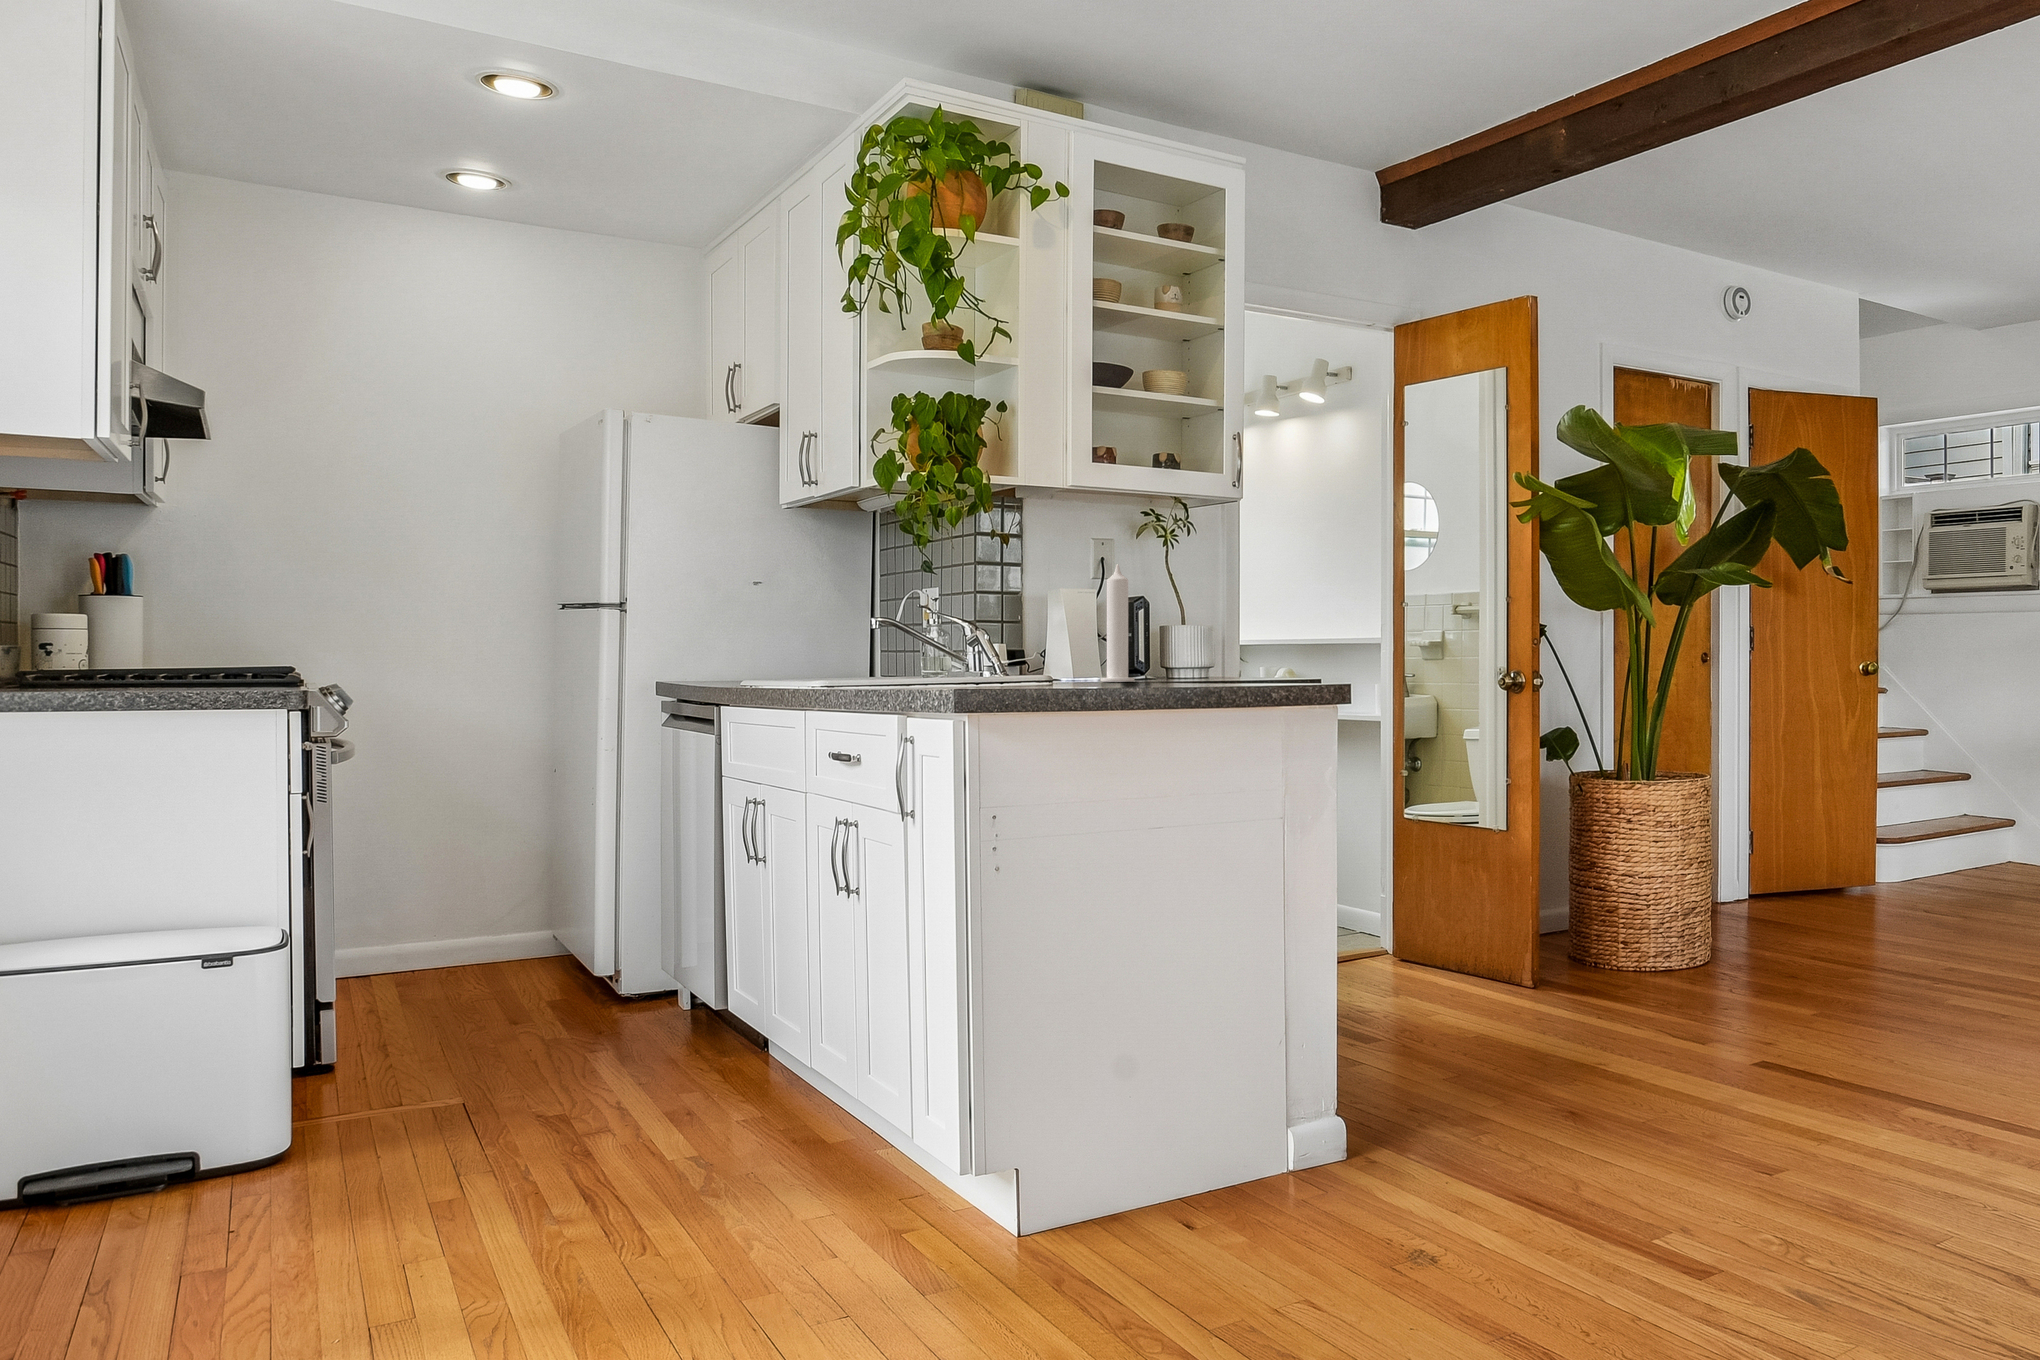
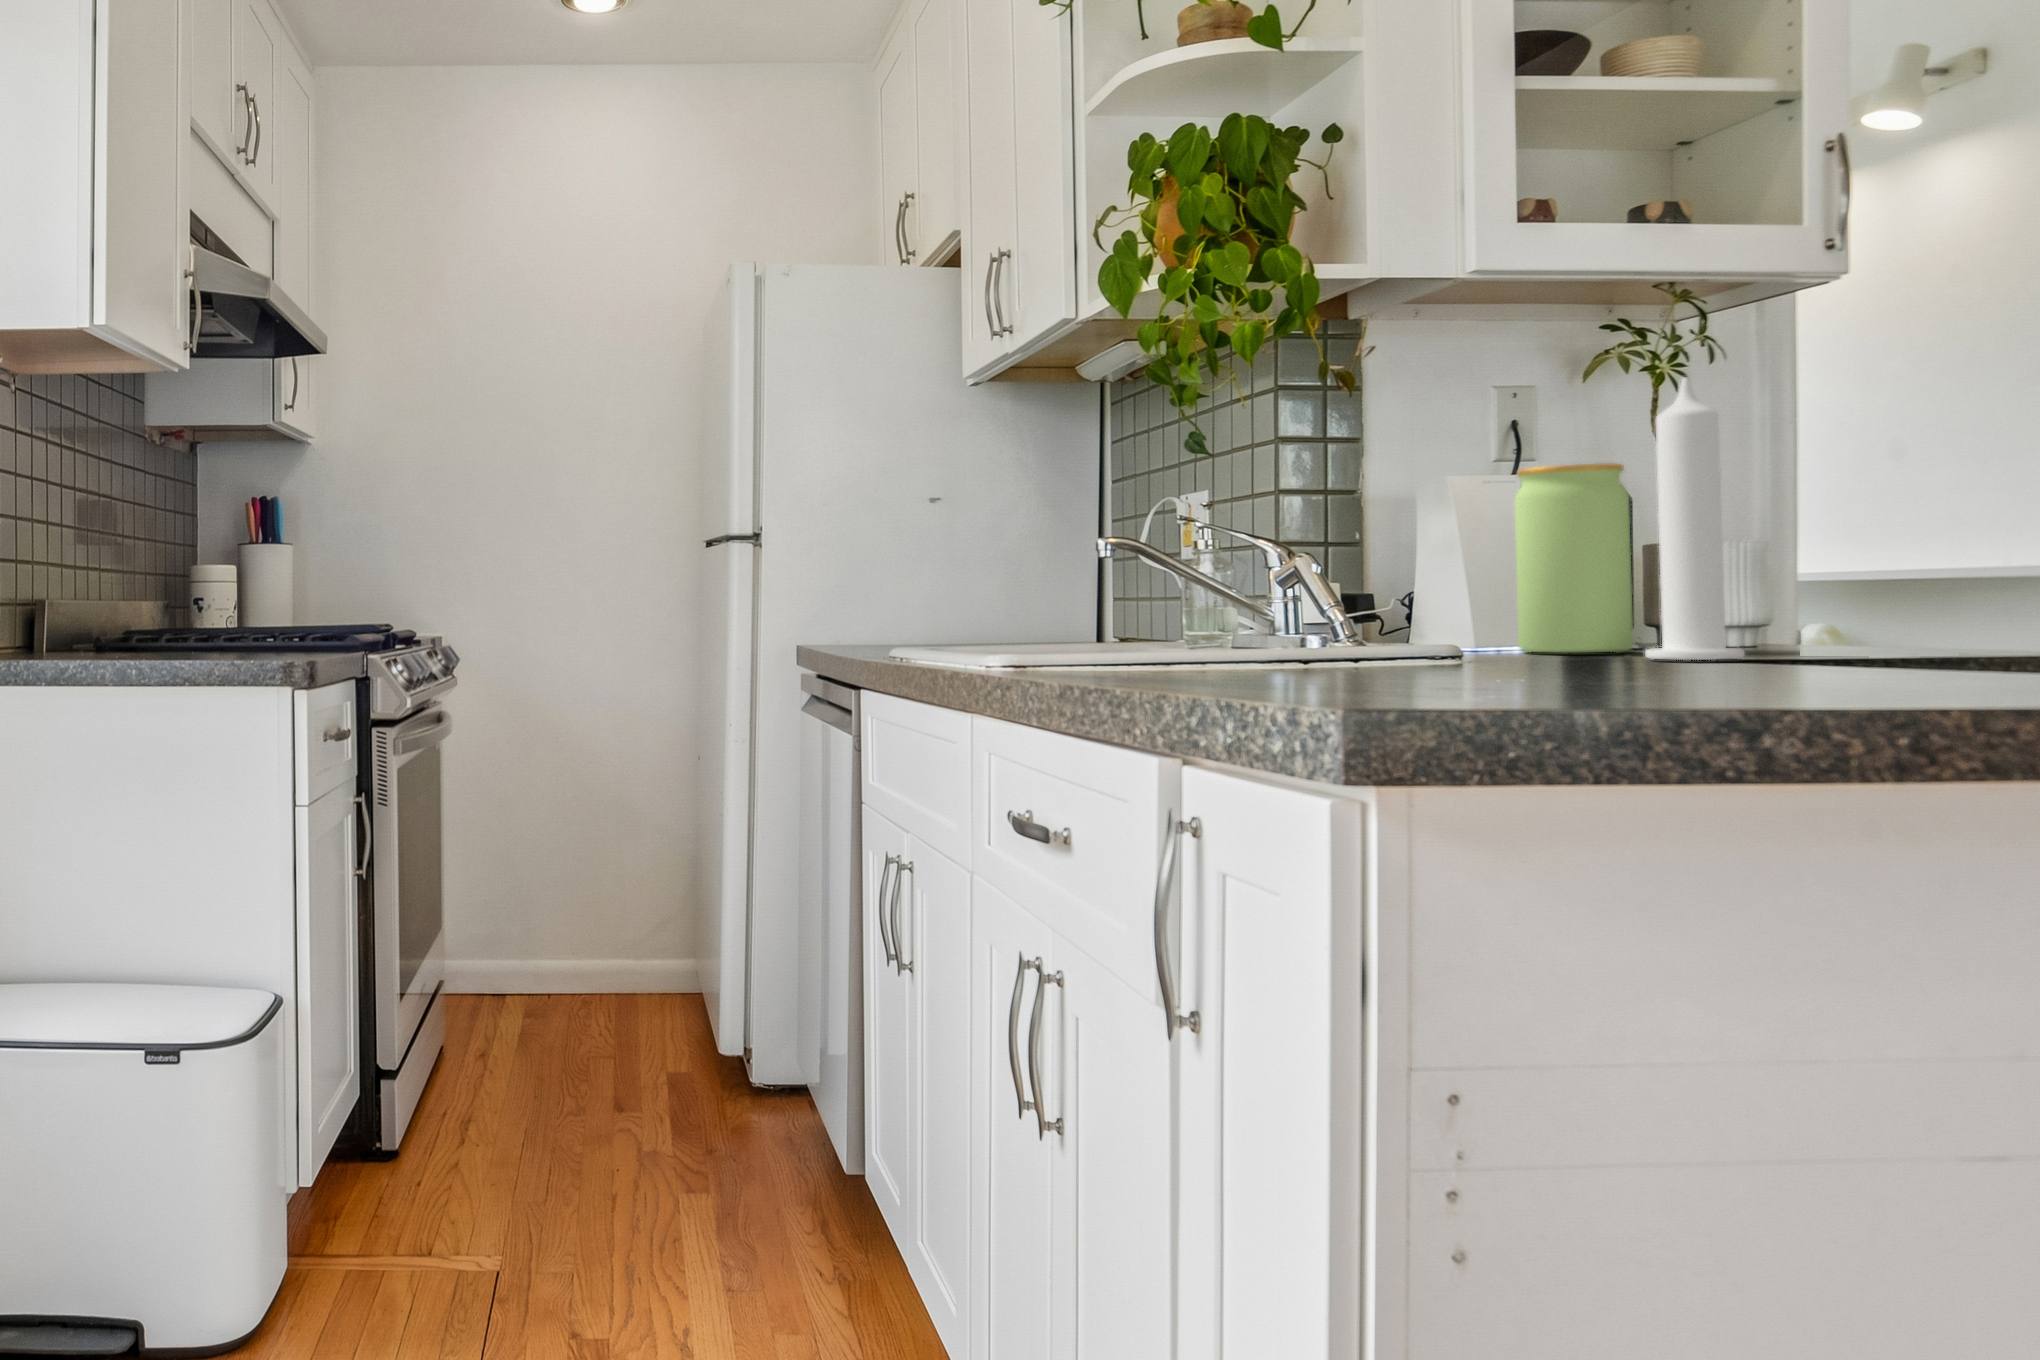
jar: none [1060,597,1103,680] -> present [1514,464,1633,652]

